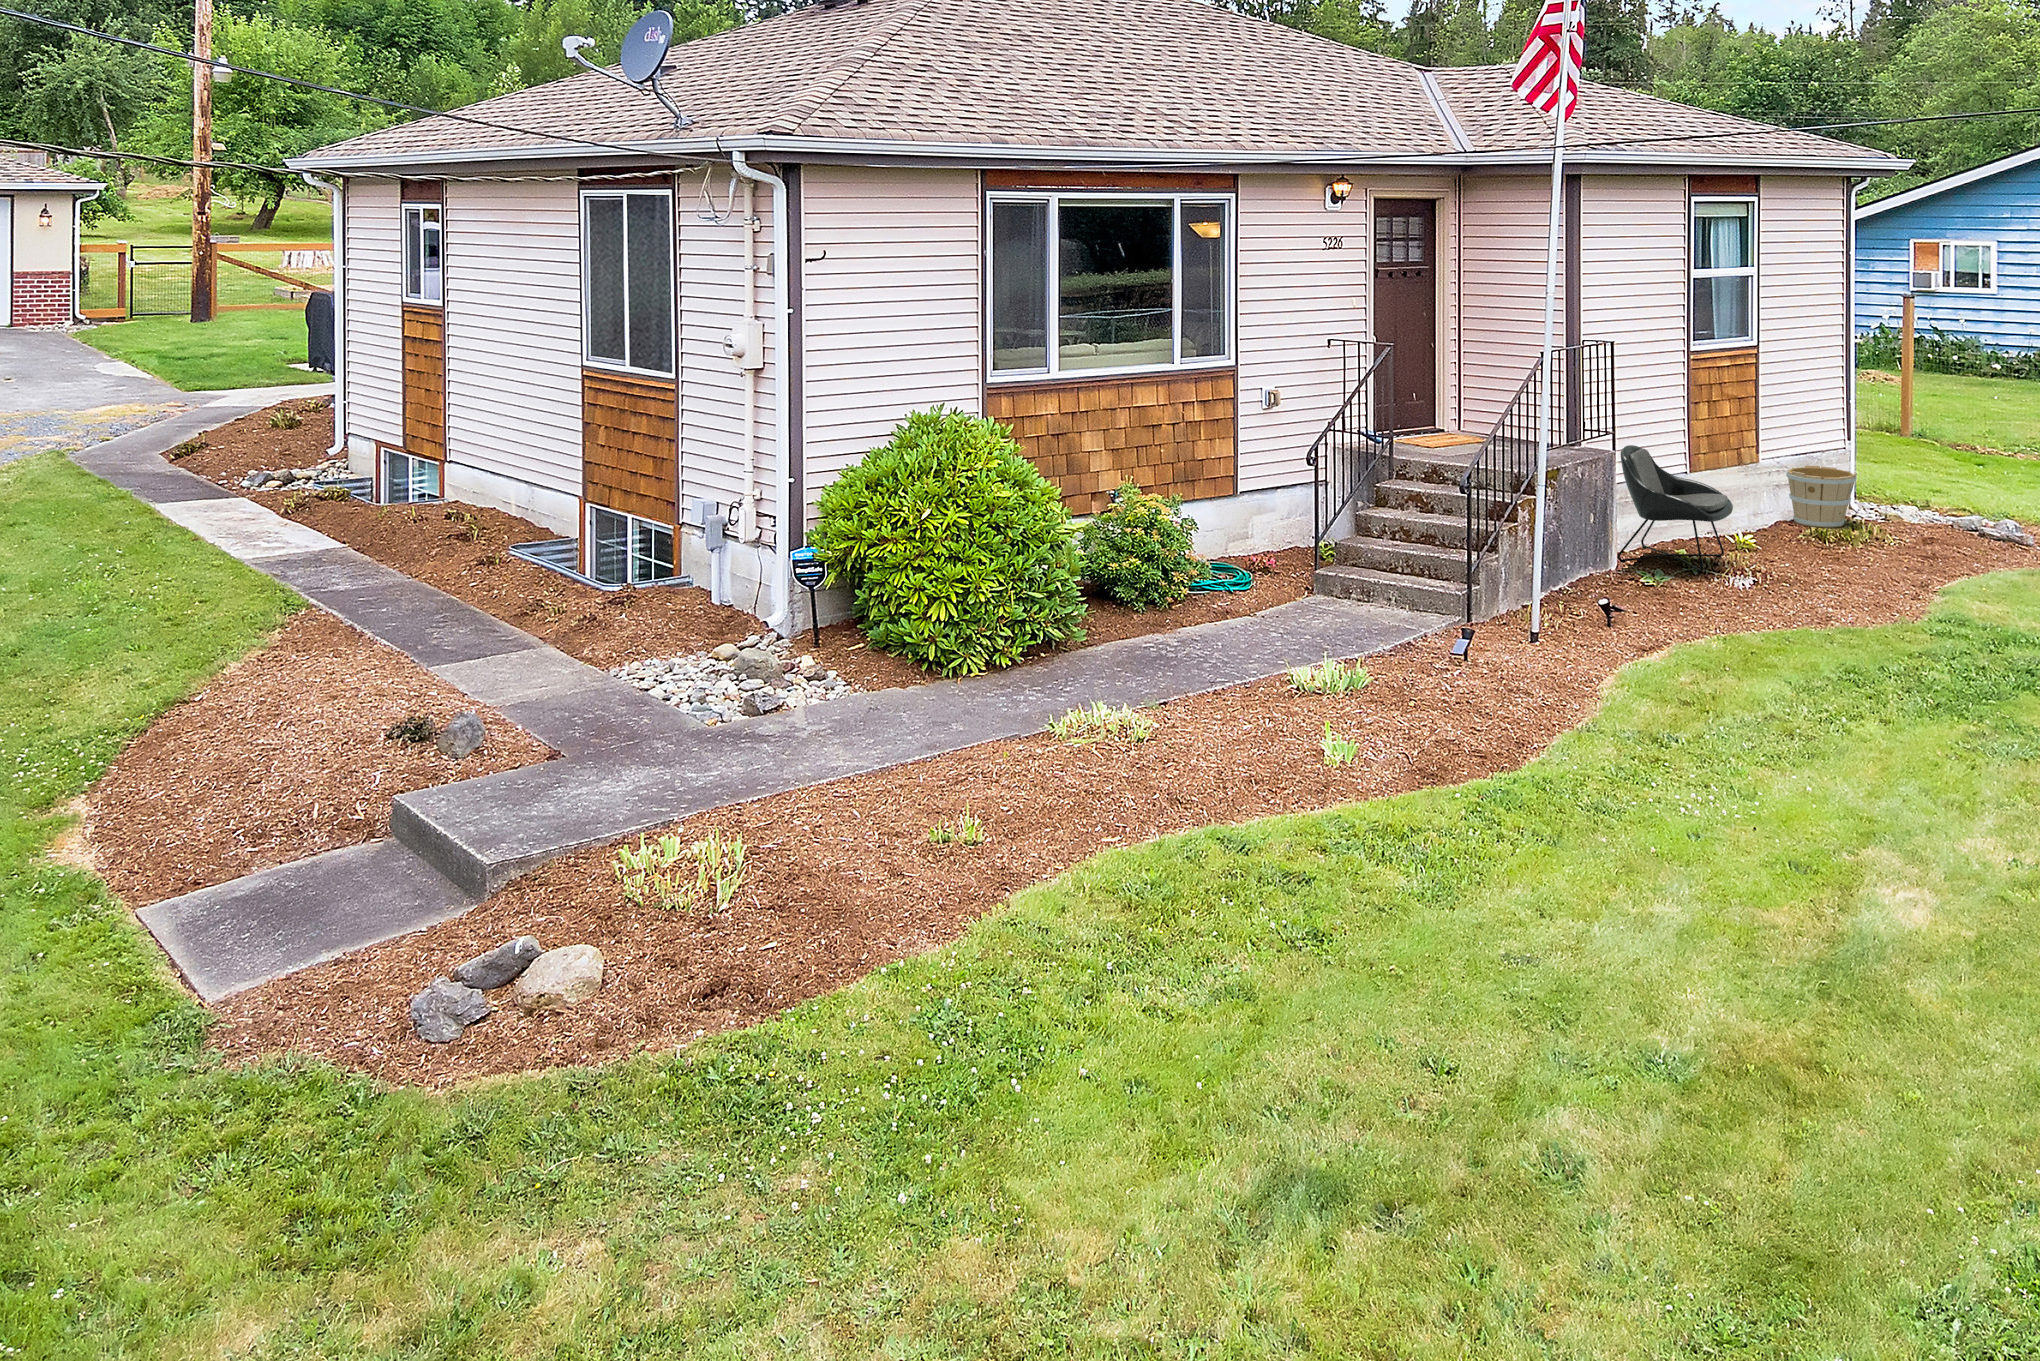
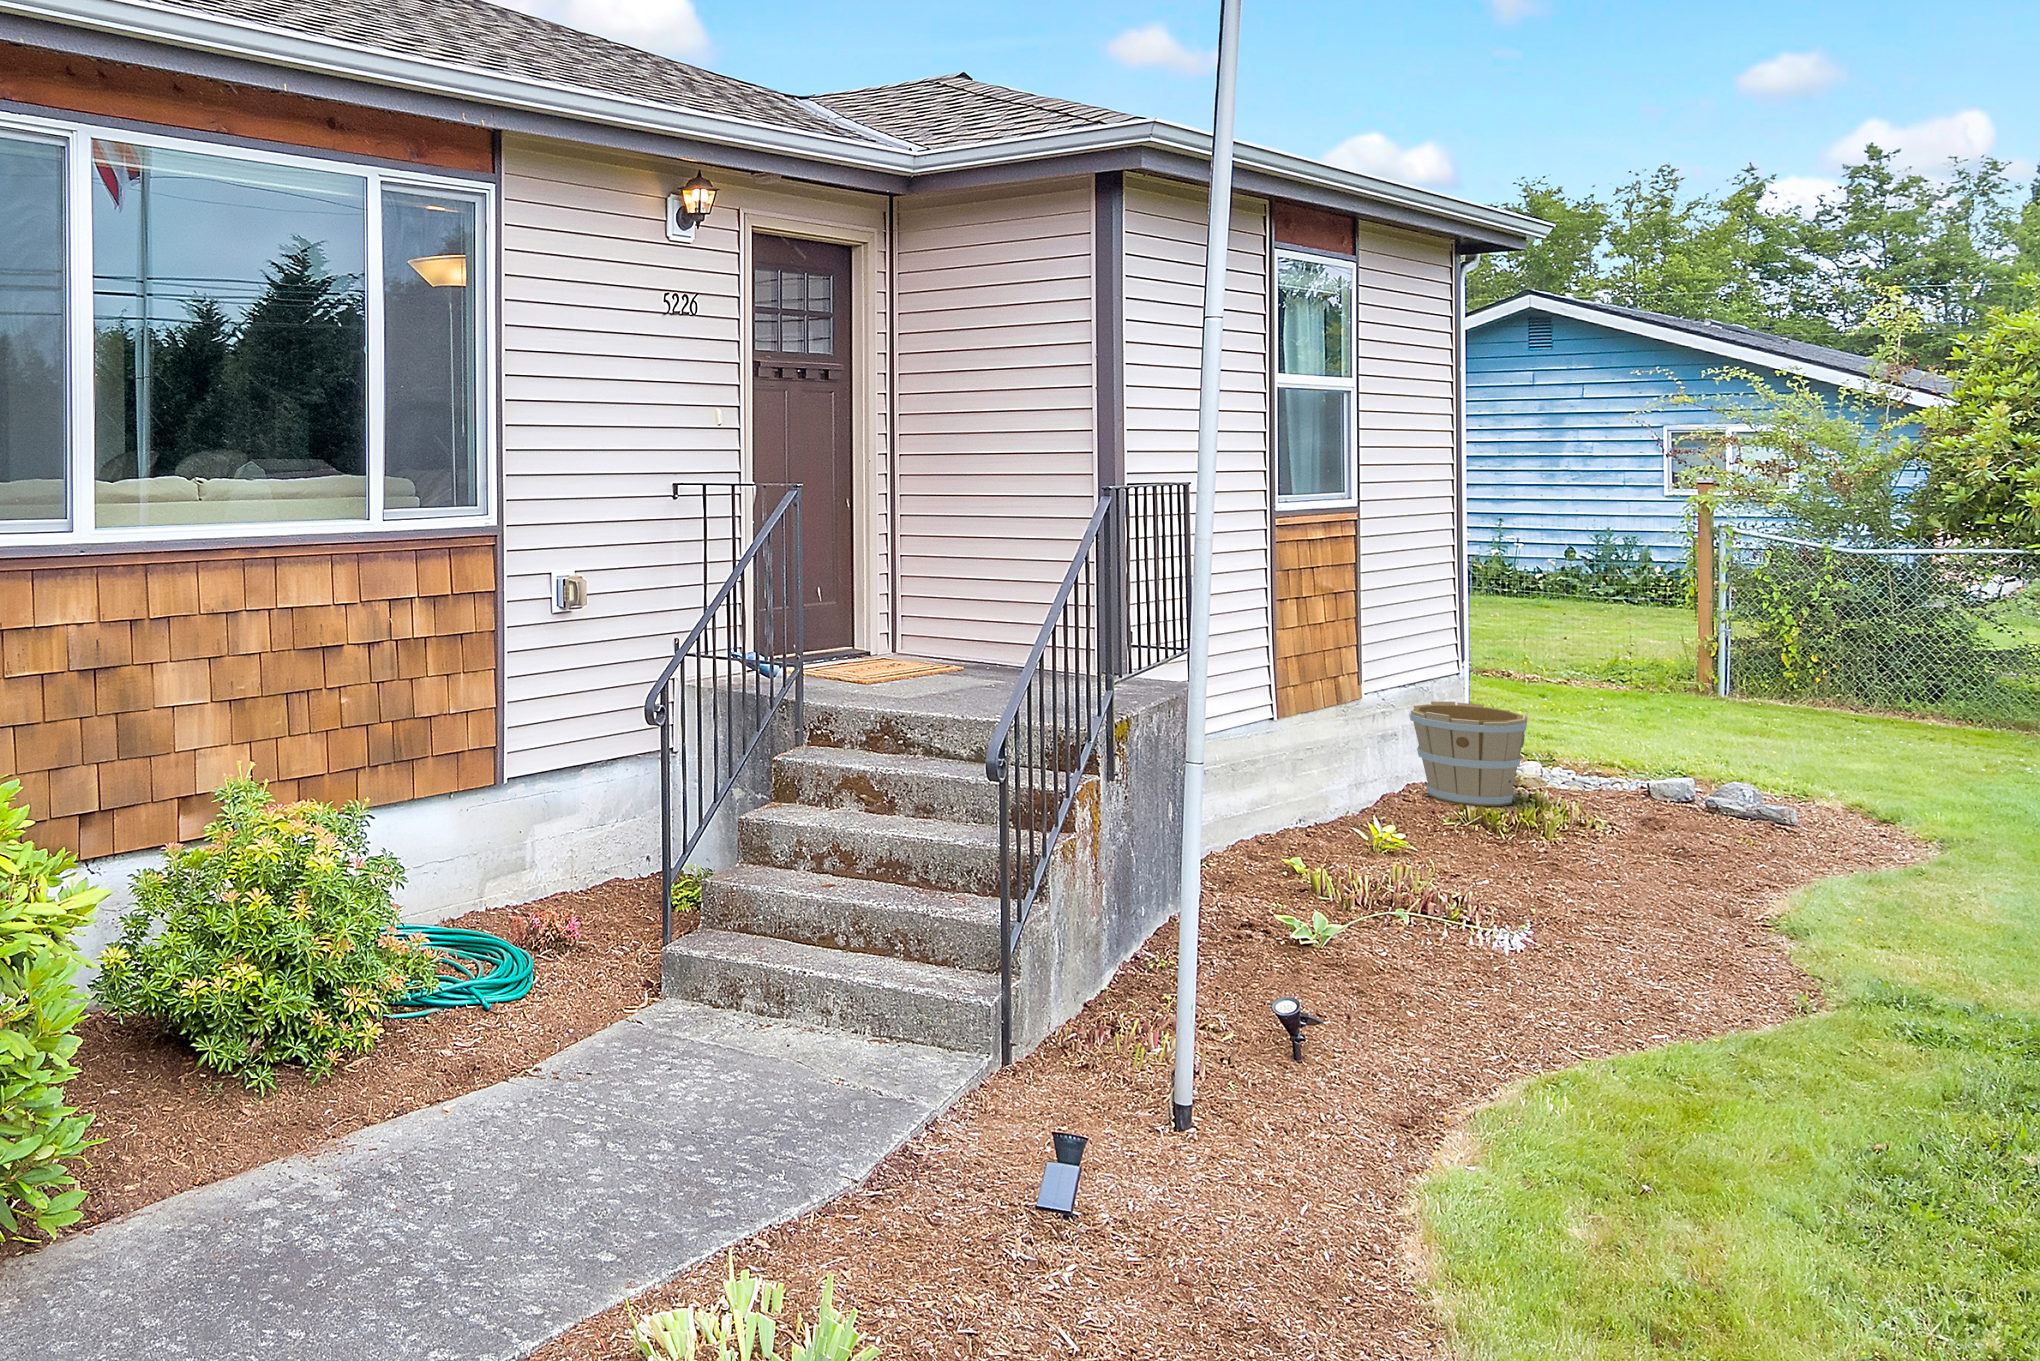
lounge chair: present [1618,445,1733,573] -> none [1198,671,1409,914]

